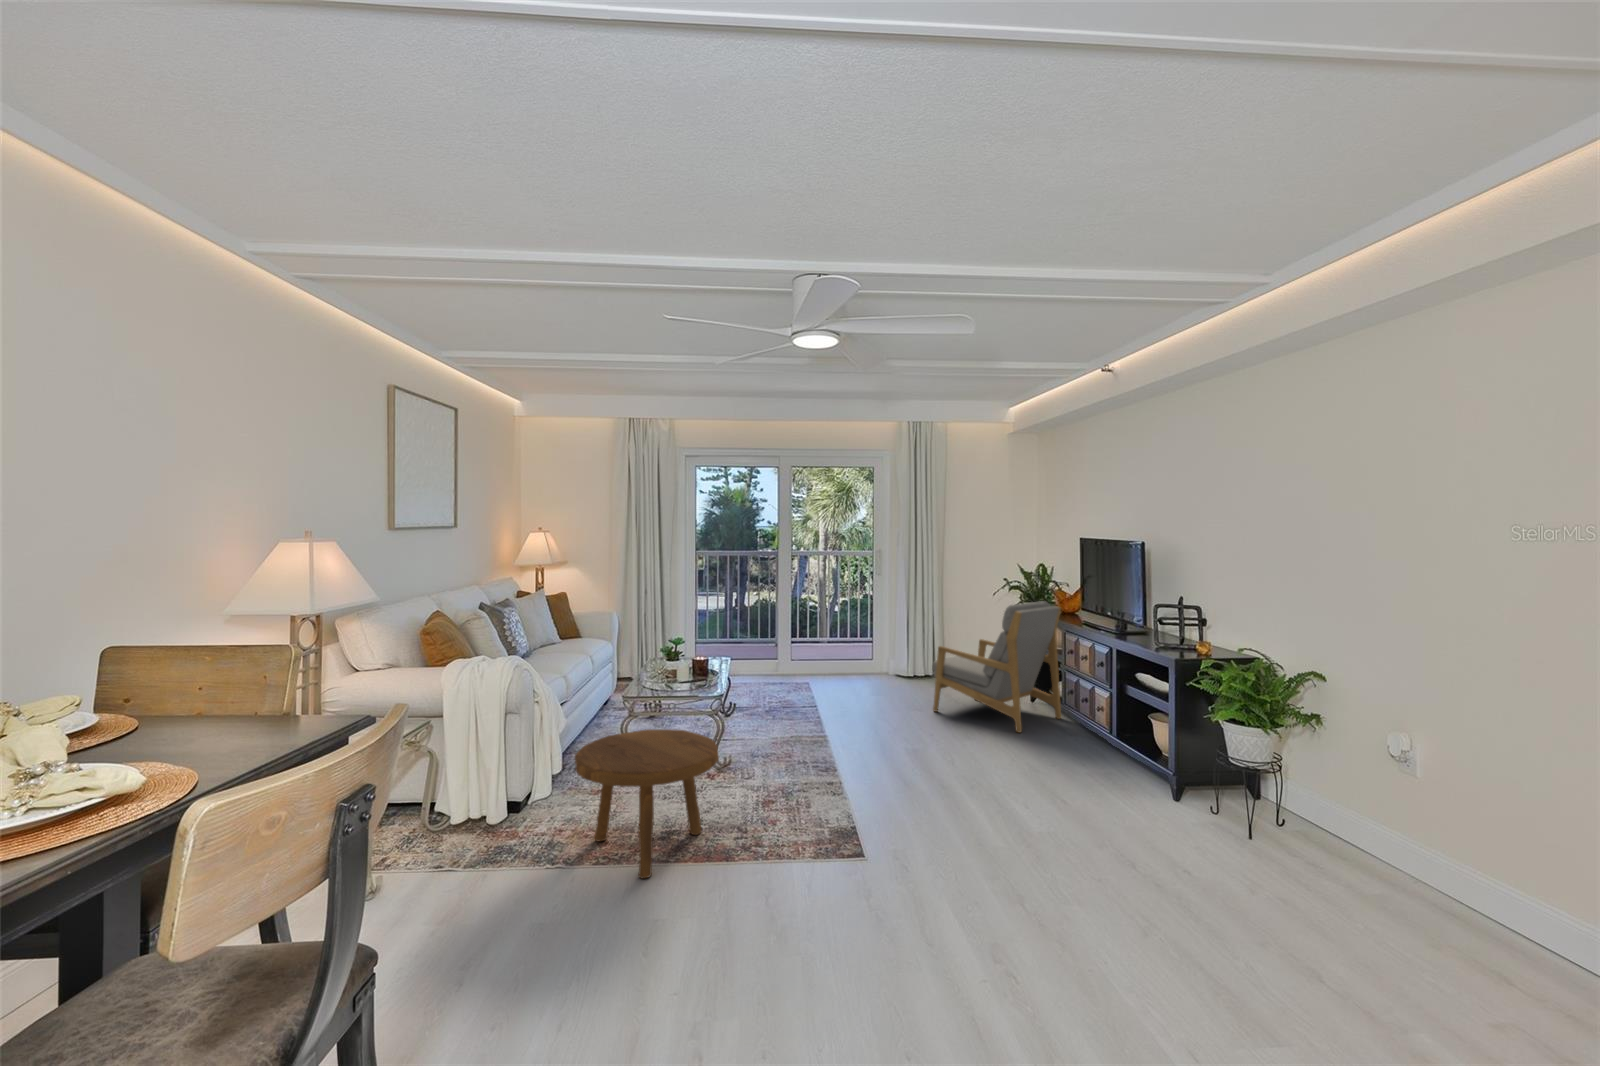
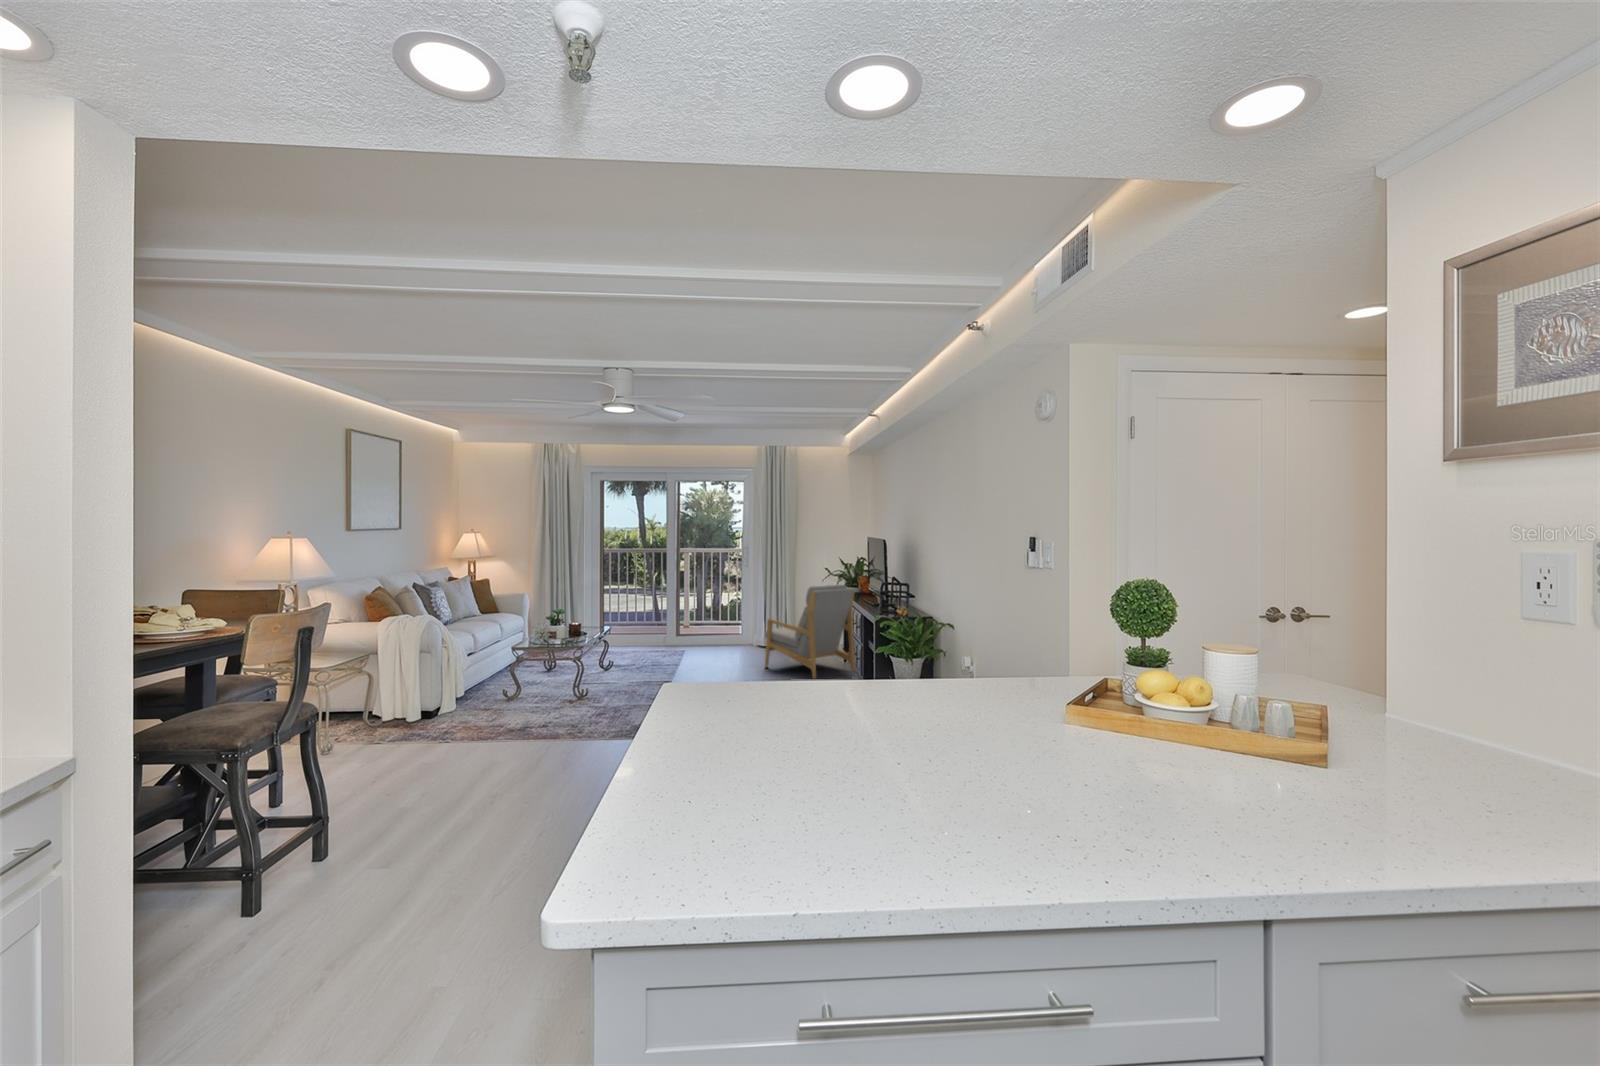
footstool: present [575,729,719,878] -> none [458,662,556,745]

